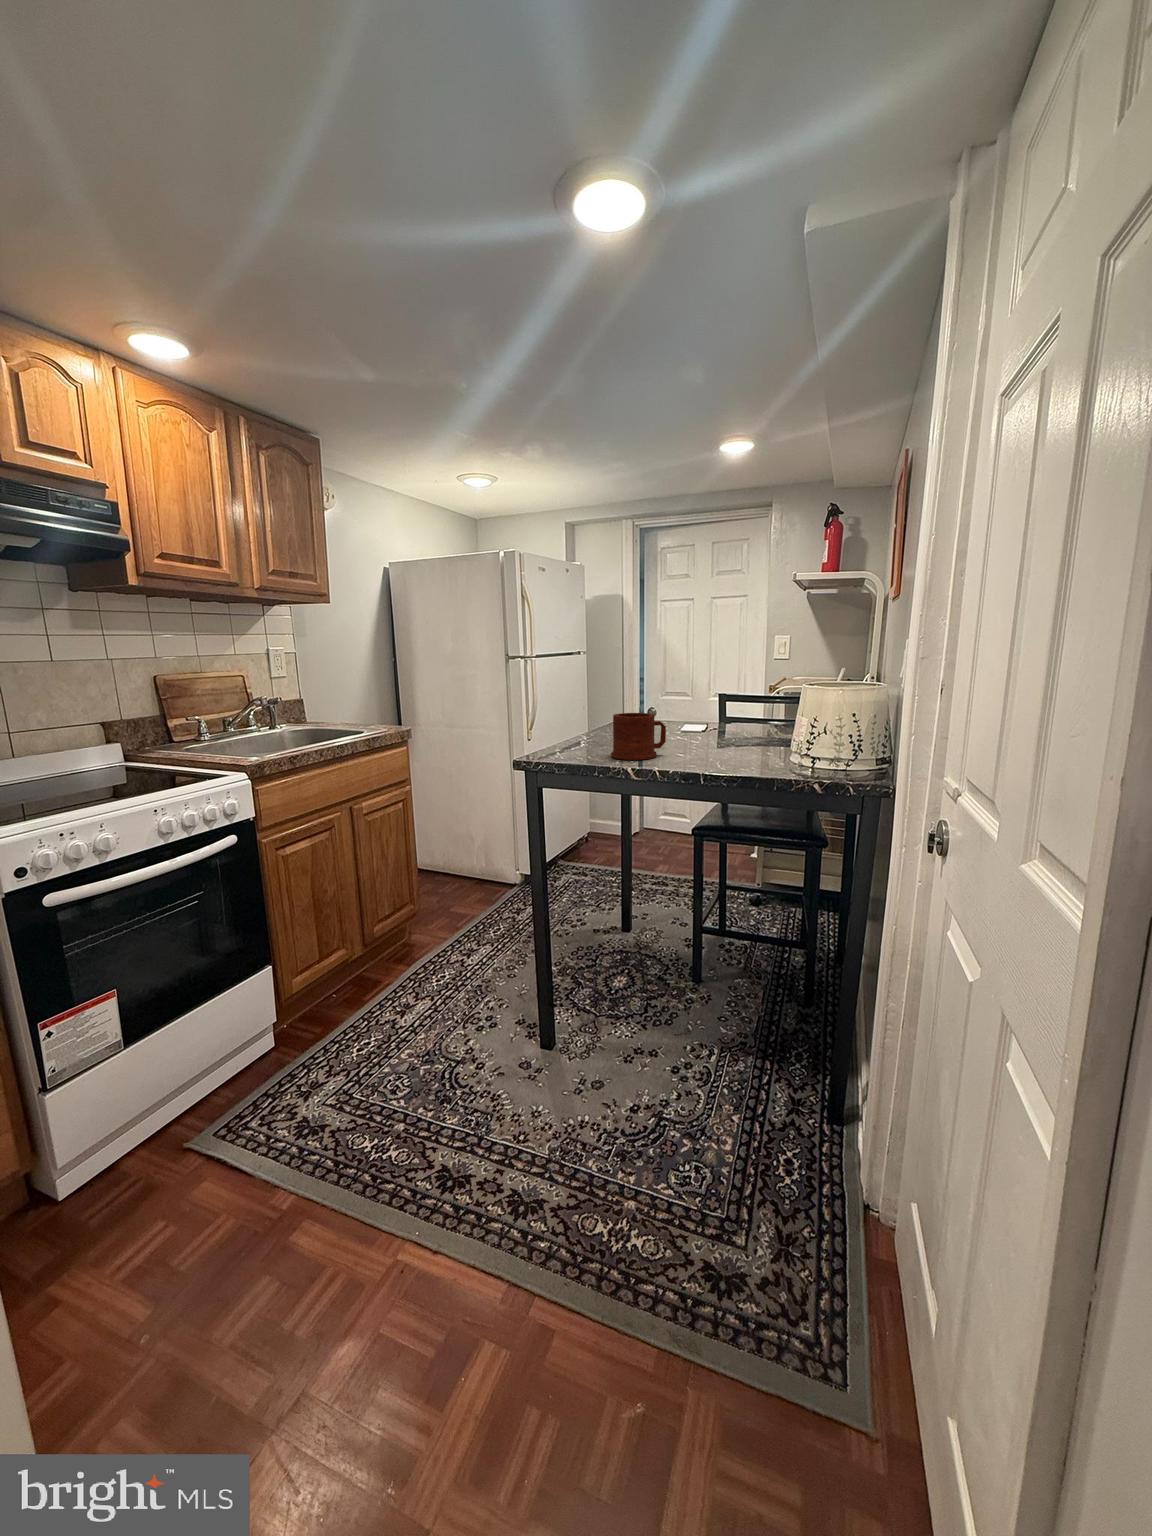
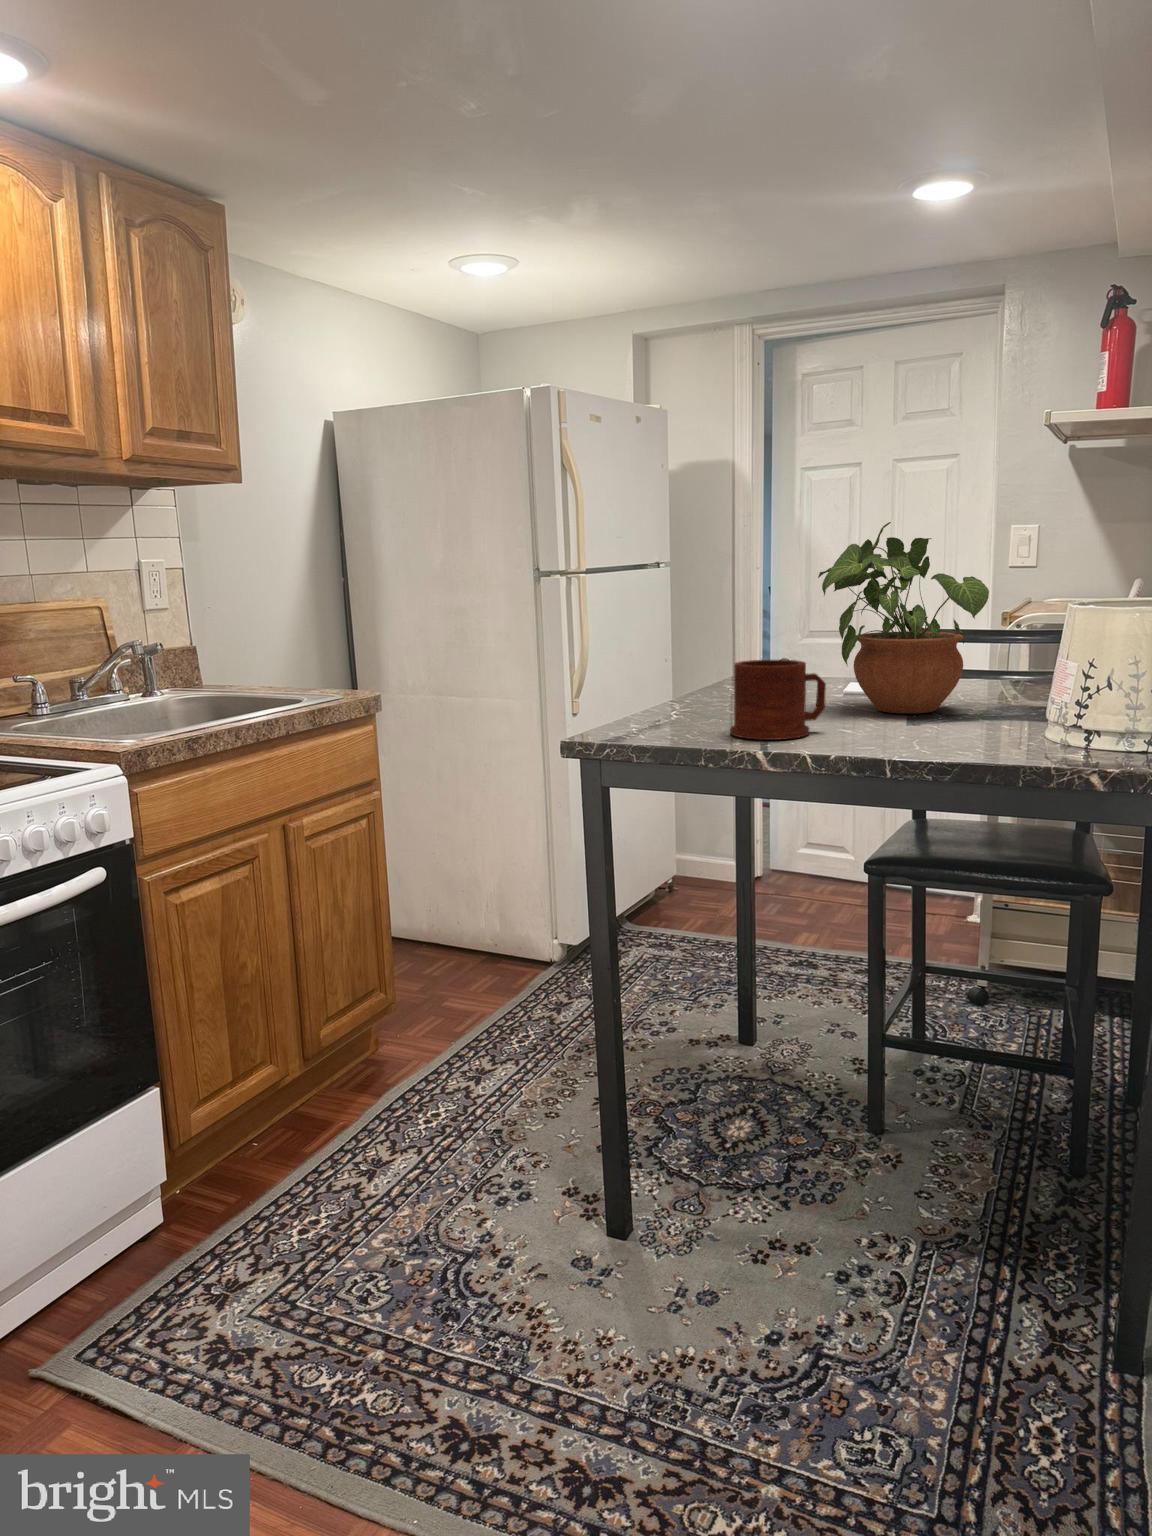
potted plant: none [662,634,759,744] -> present [818,522,989,714]

